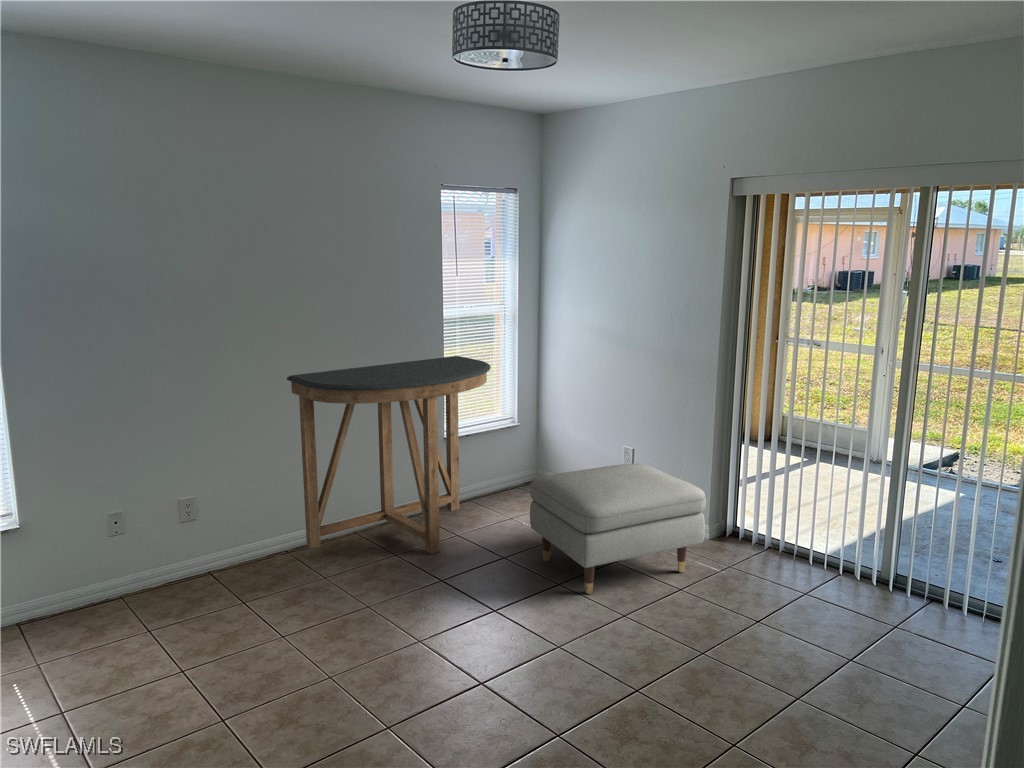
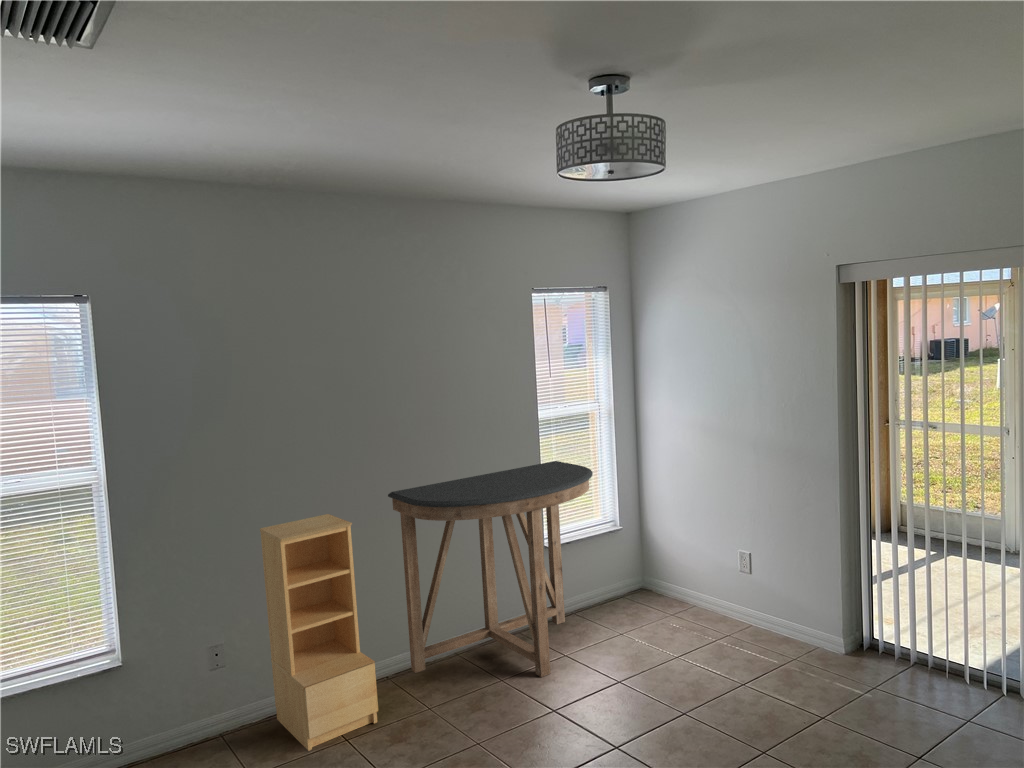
bookshelf: none [154,393,271,612] -> present [260,514,378,751]
ottoman: present [530,463,706,594] -> none [644,571,844,724]

